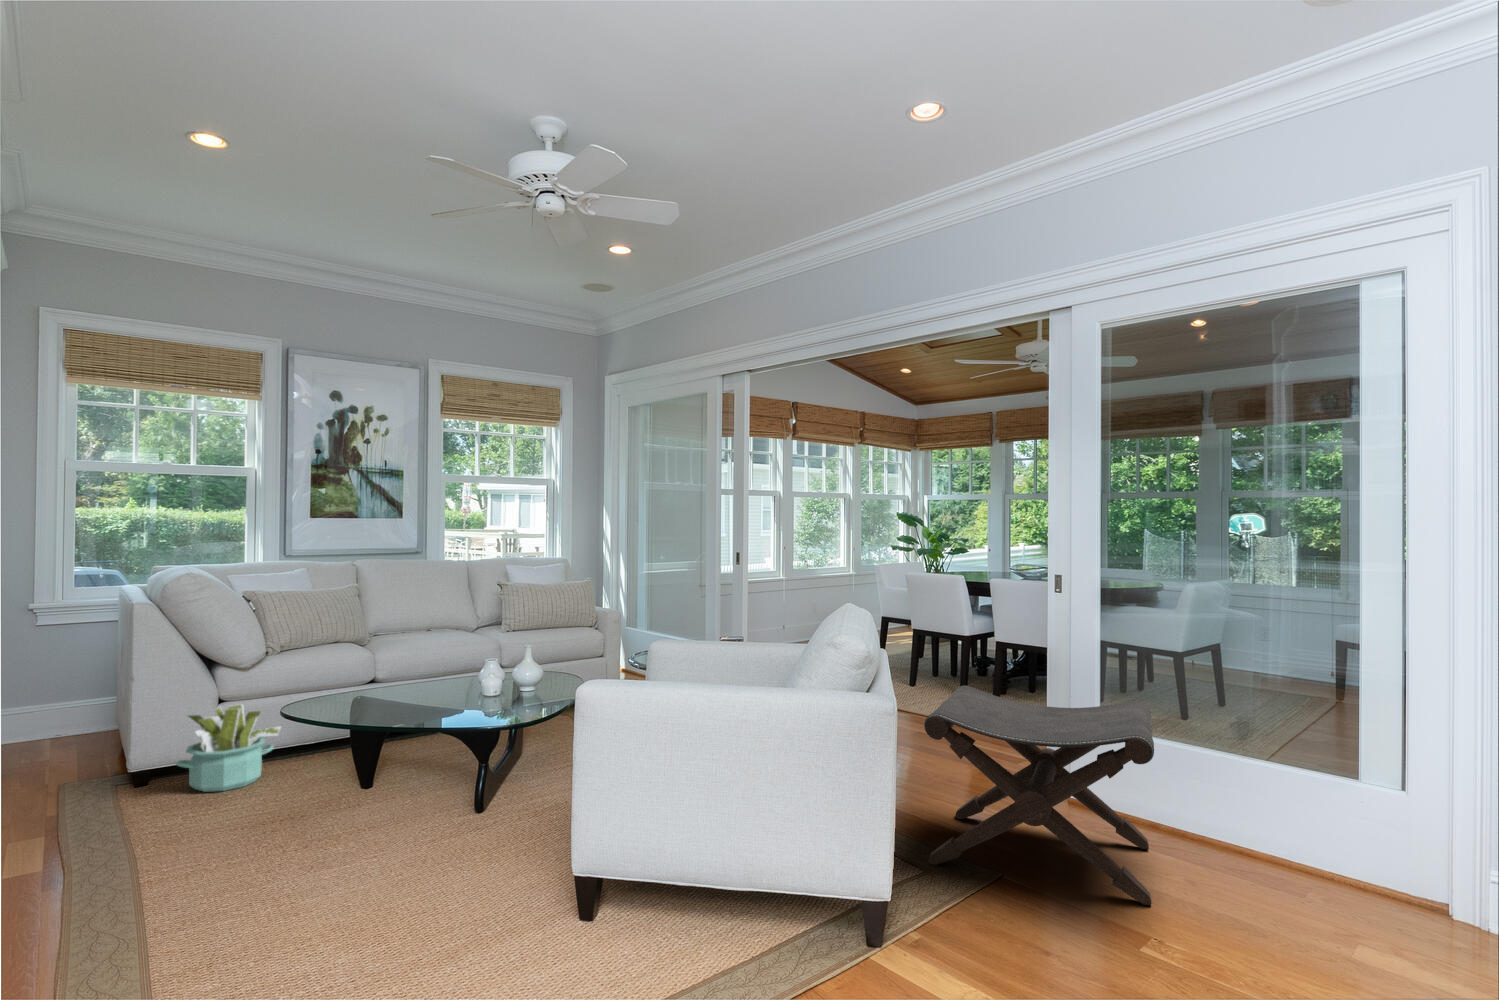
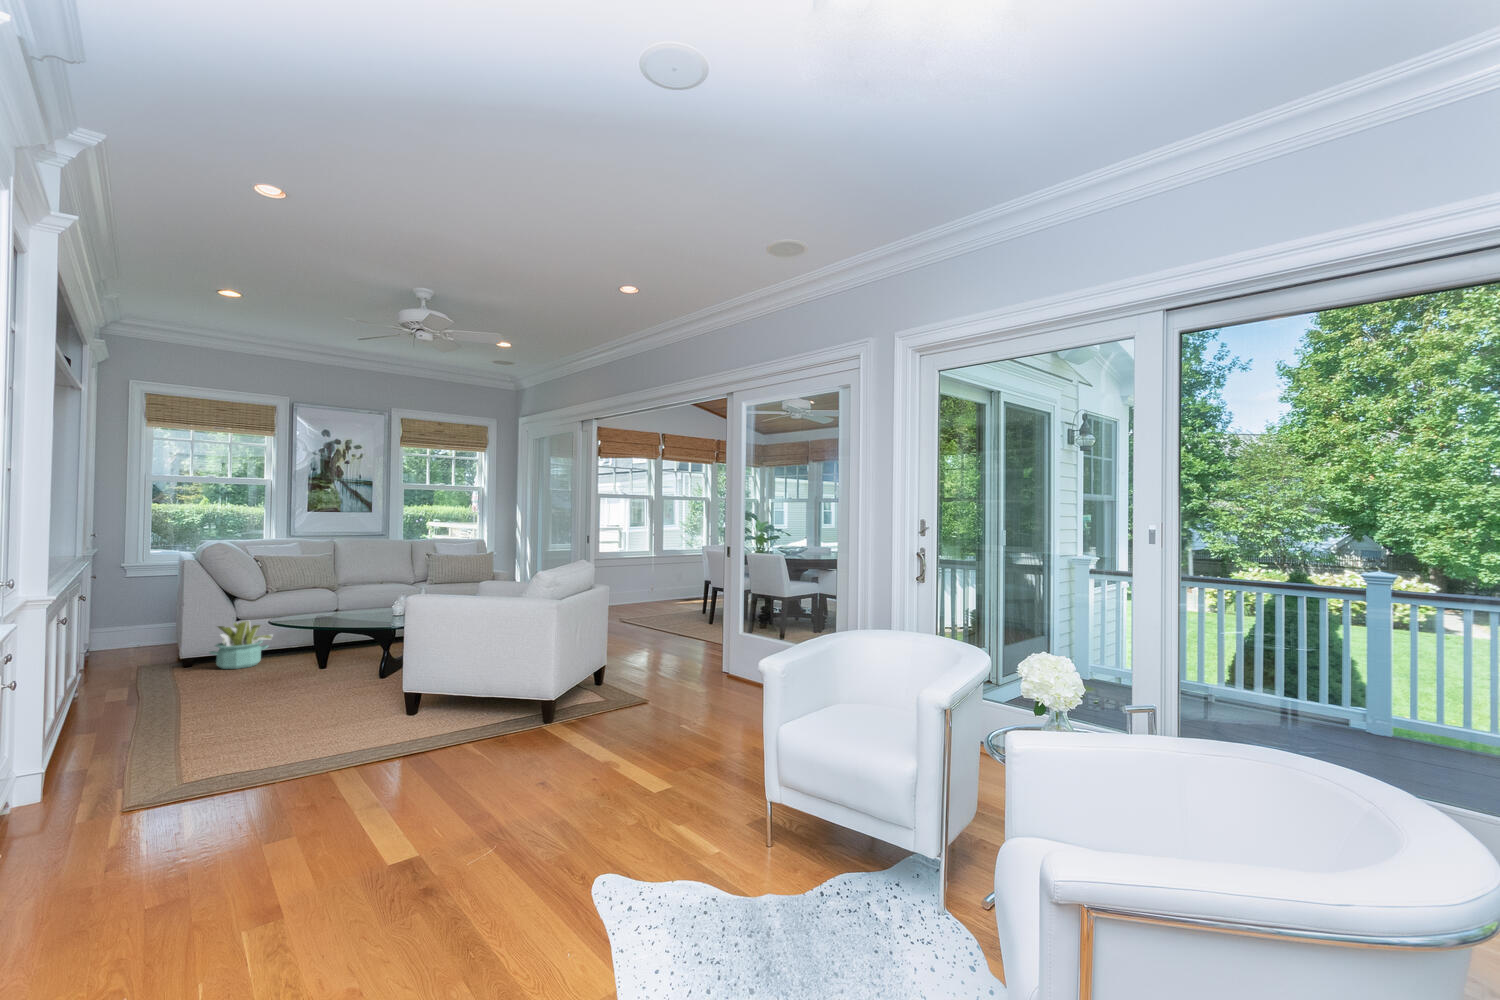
footstool: present [924,686,1154,905] -> none [605,611,738,715]

